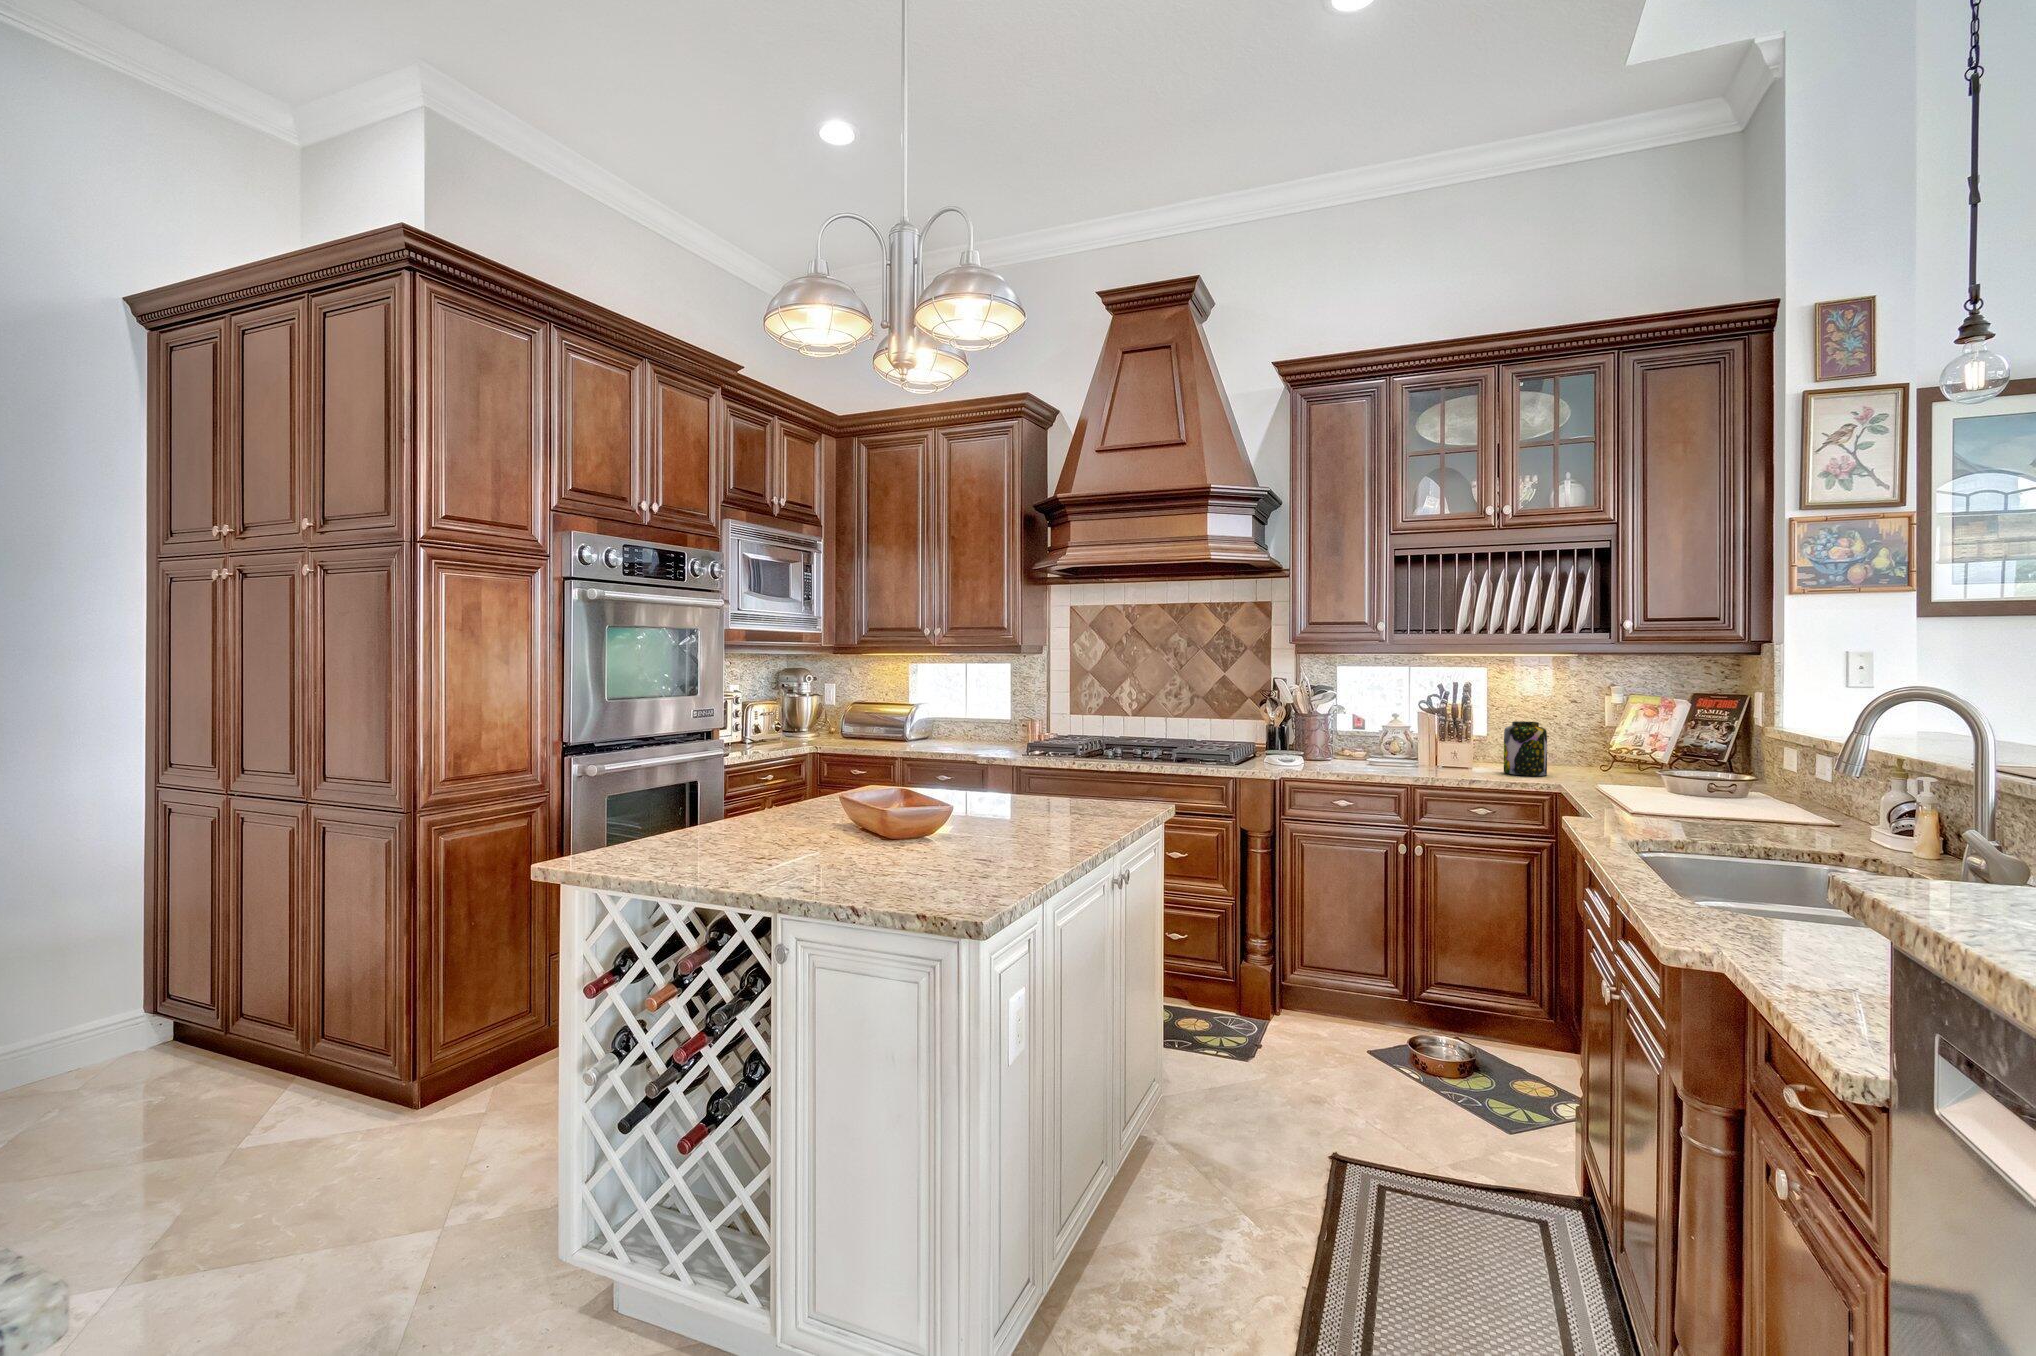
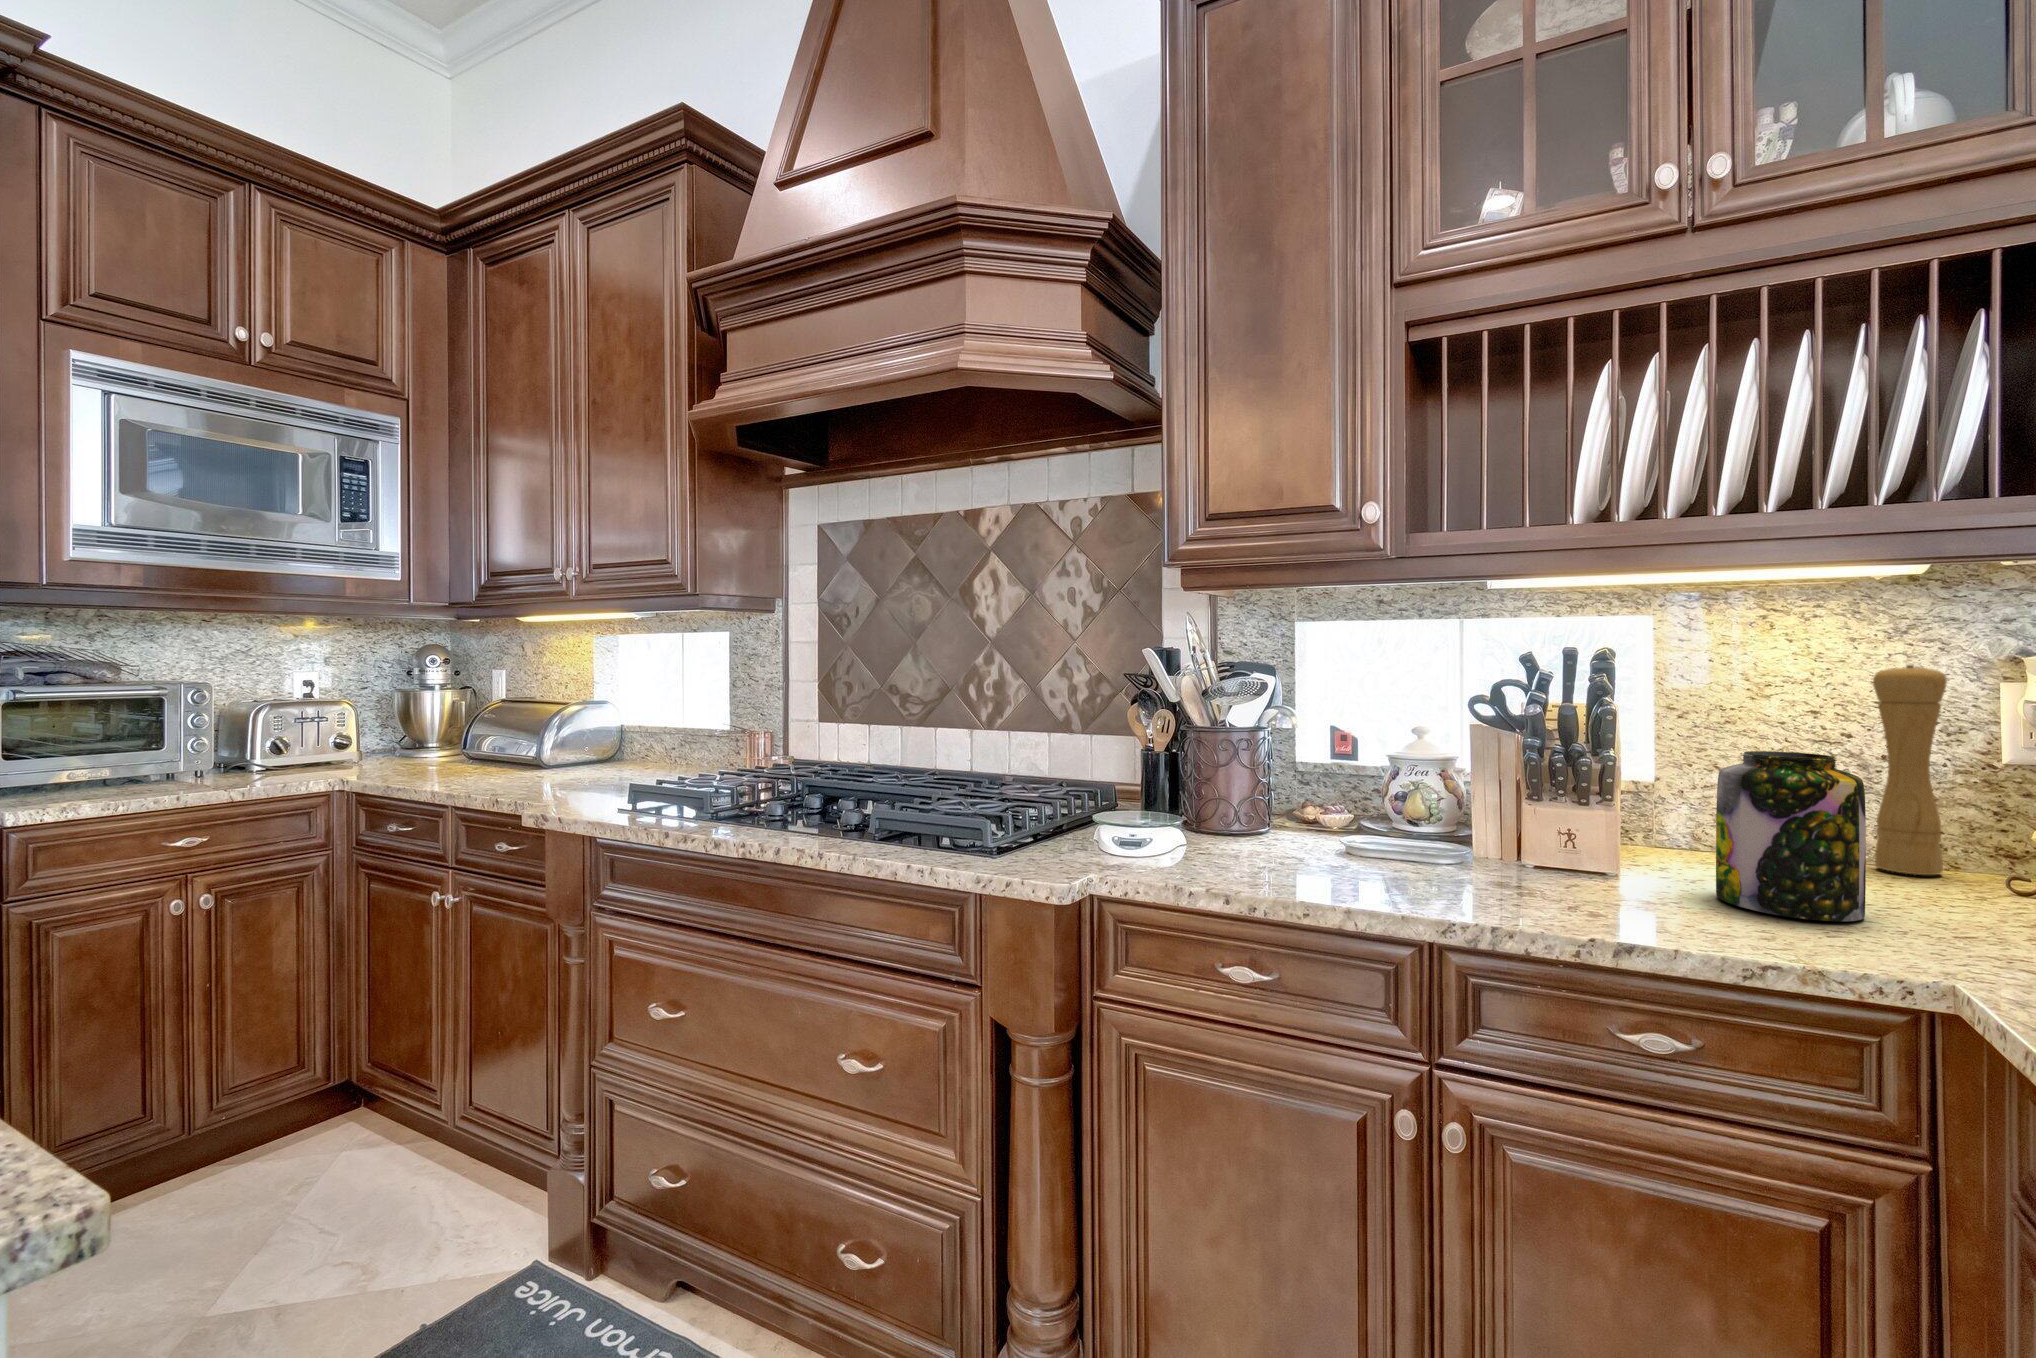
pepper mill: none [1562,690,1585,767] -> present [1873,665,1947,875]

